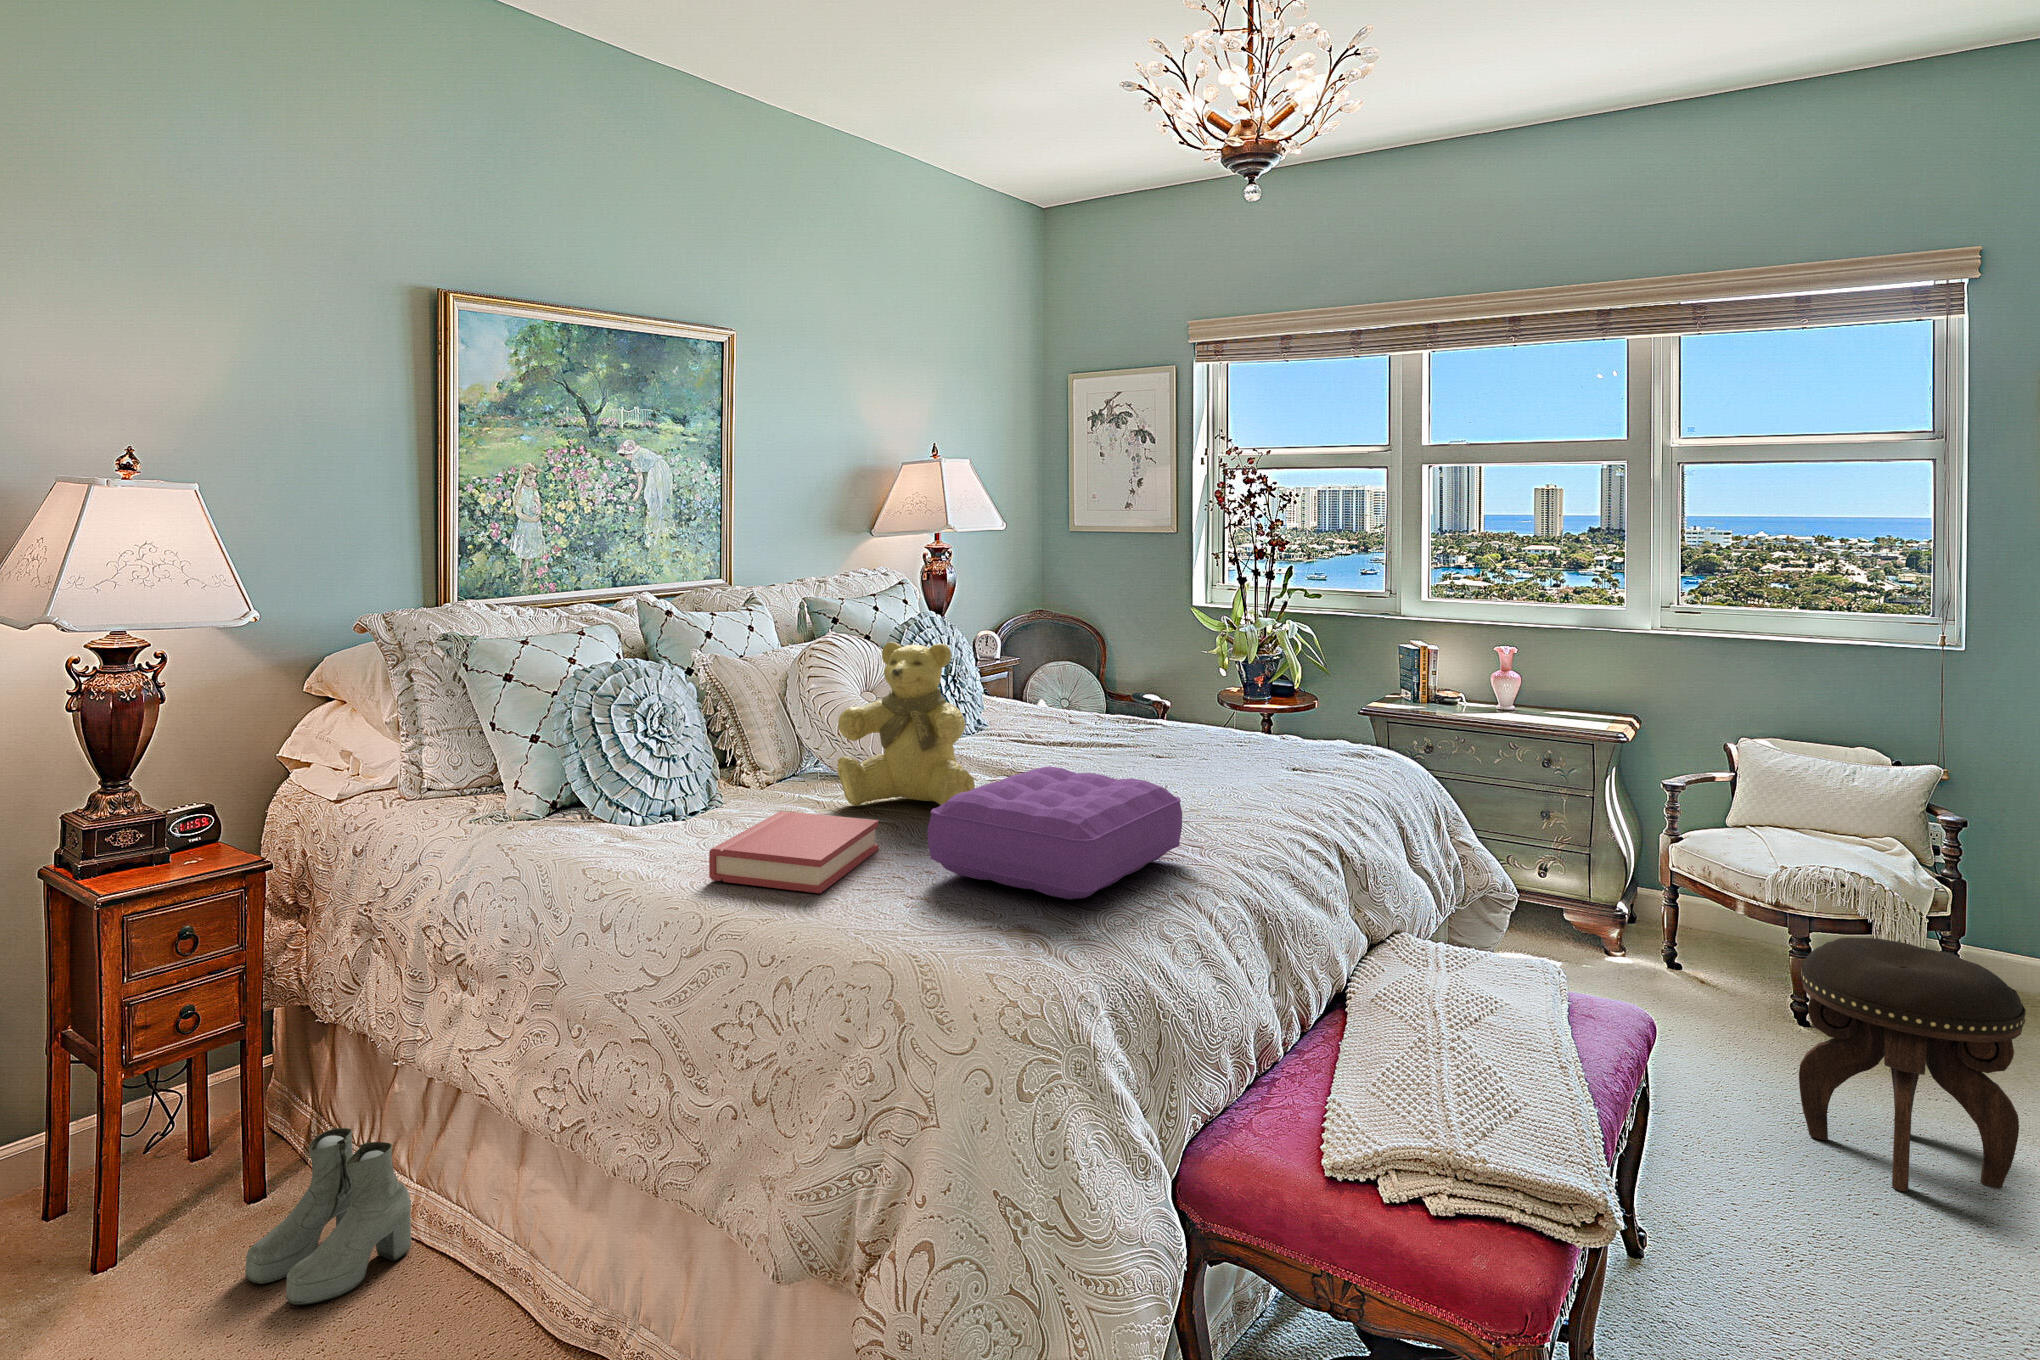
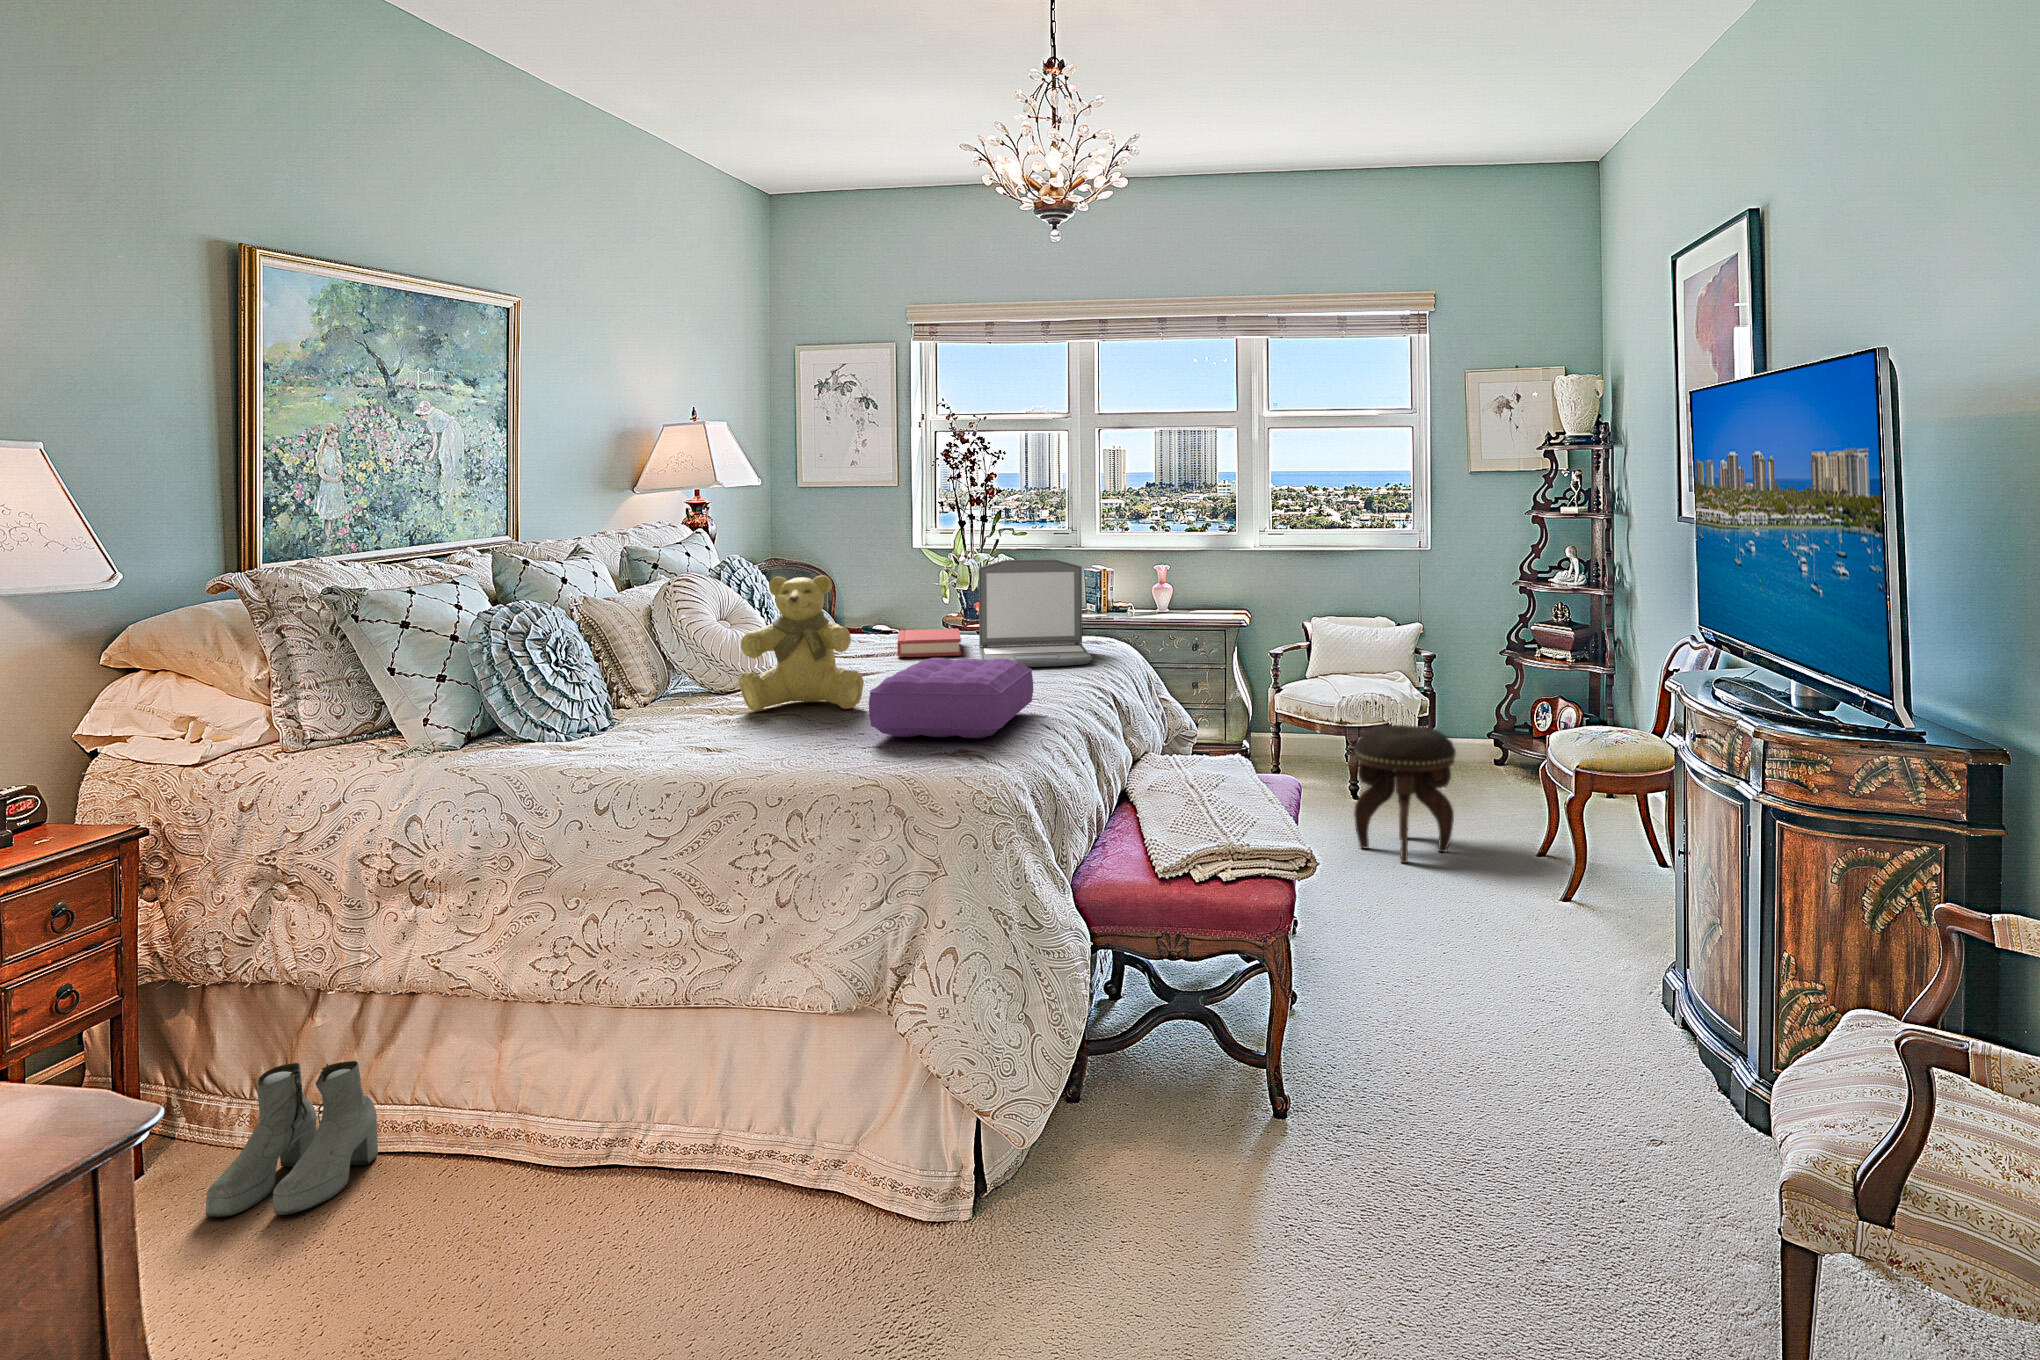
laptop: none [1170,631,1329,785] -> present [979,559,1092,667]
hardback book: present [709,811,879,893] -> present [897,629,961,657]

